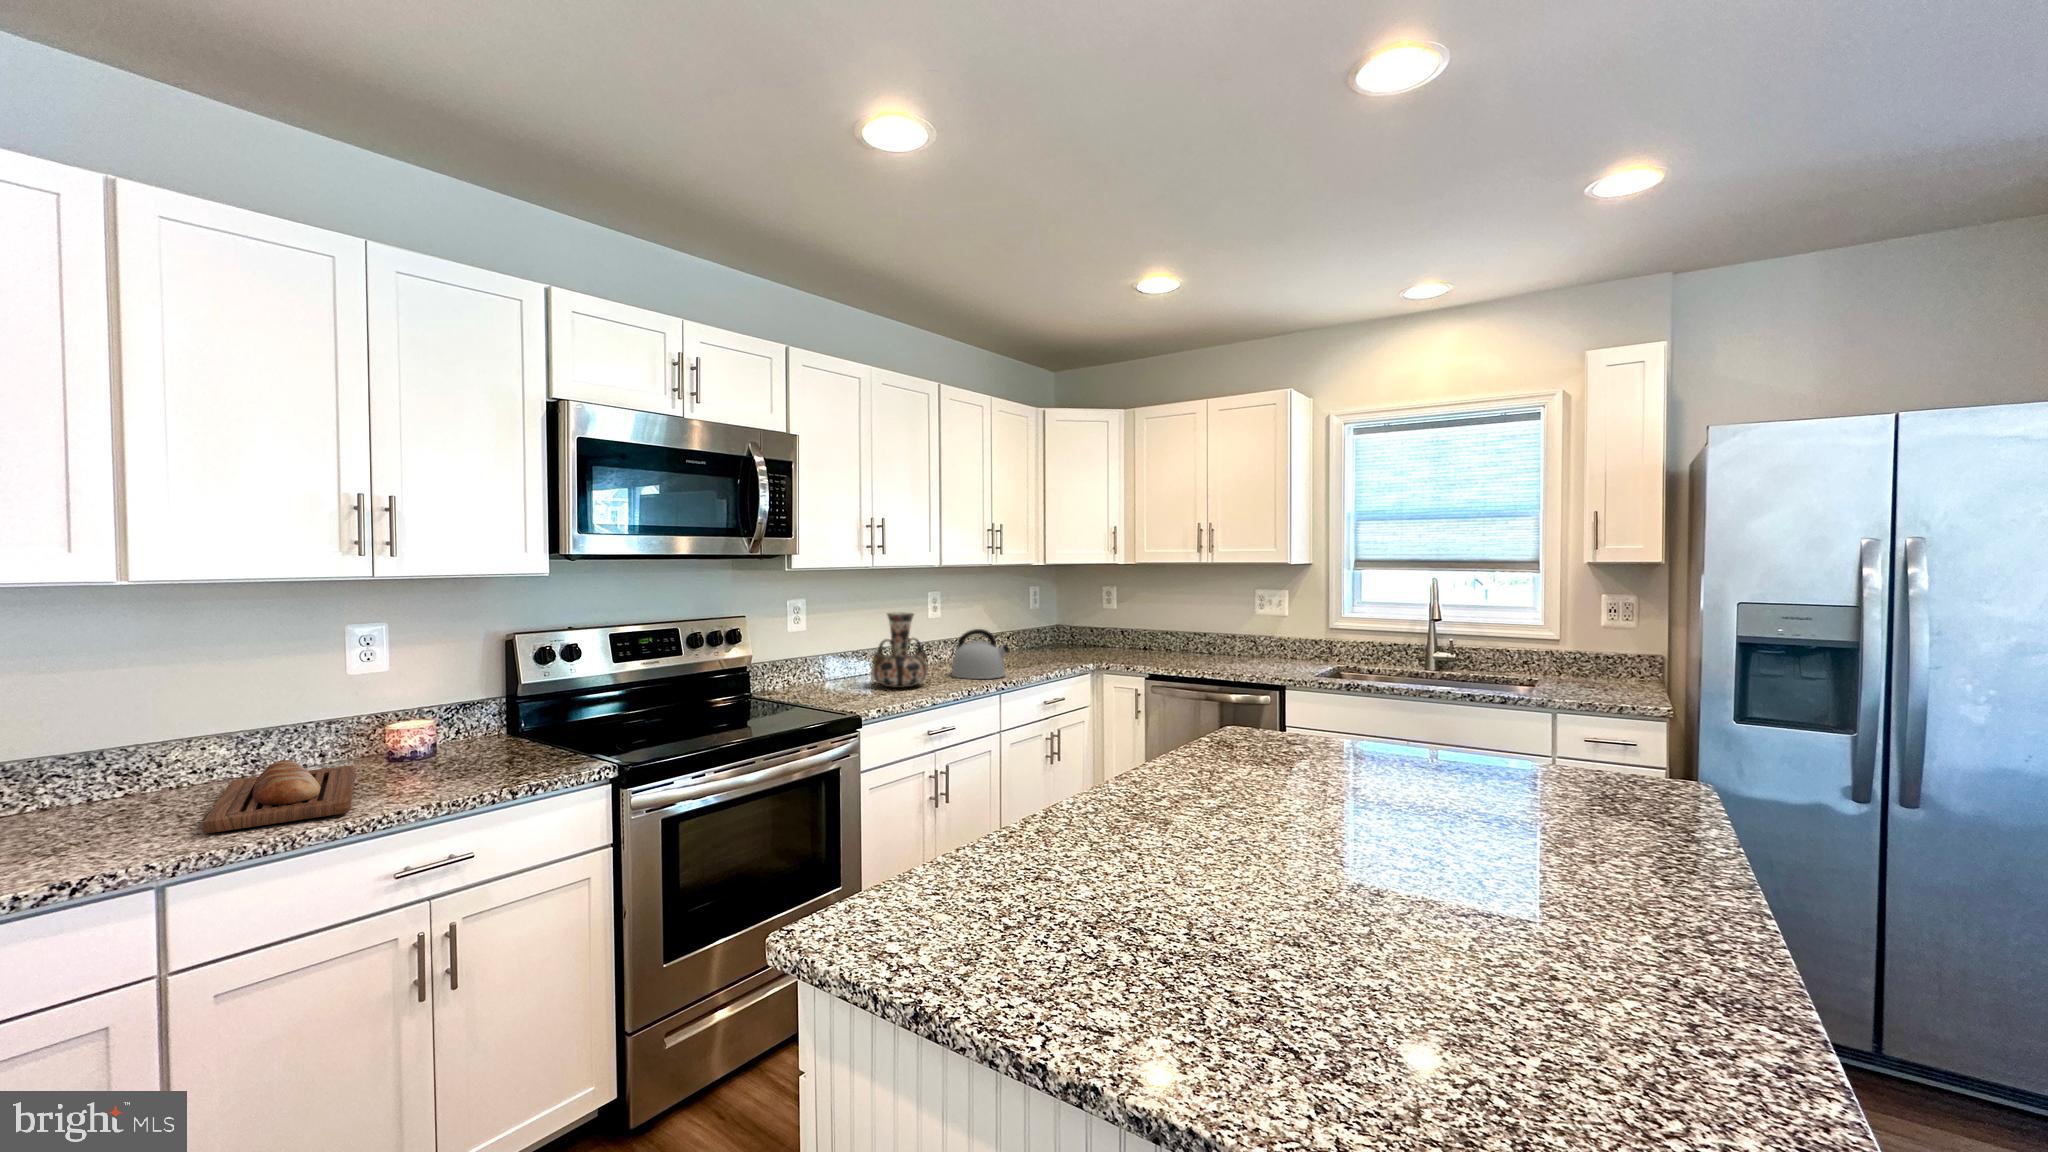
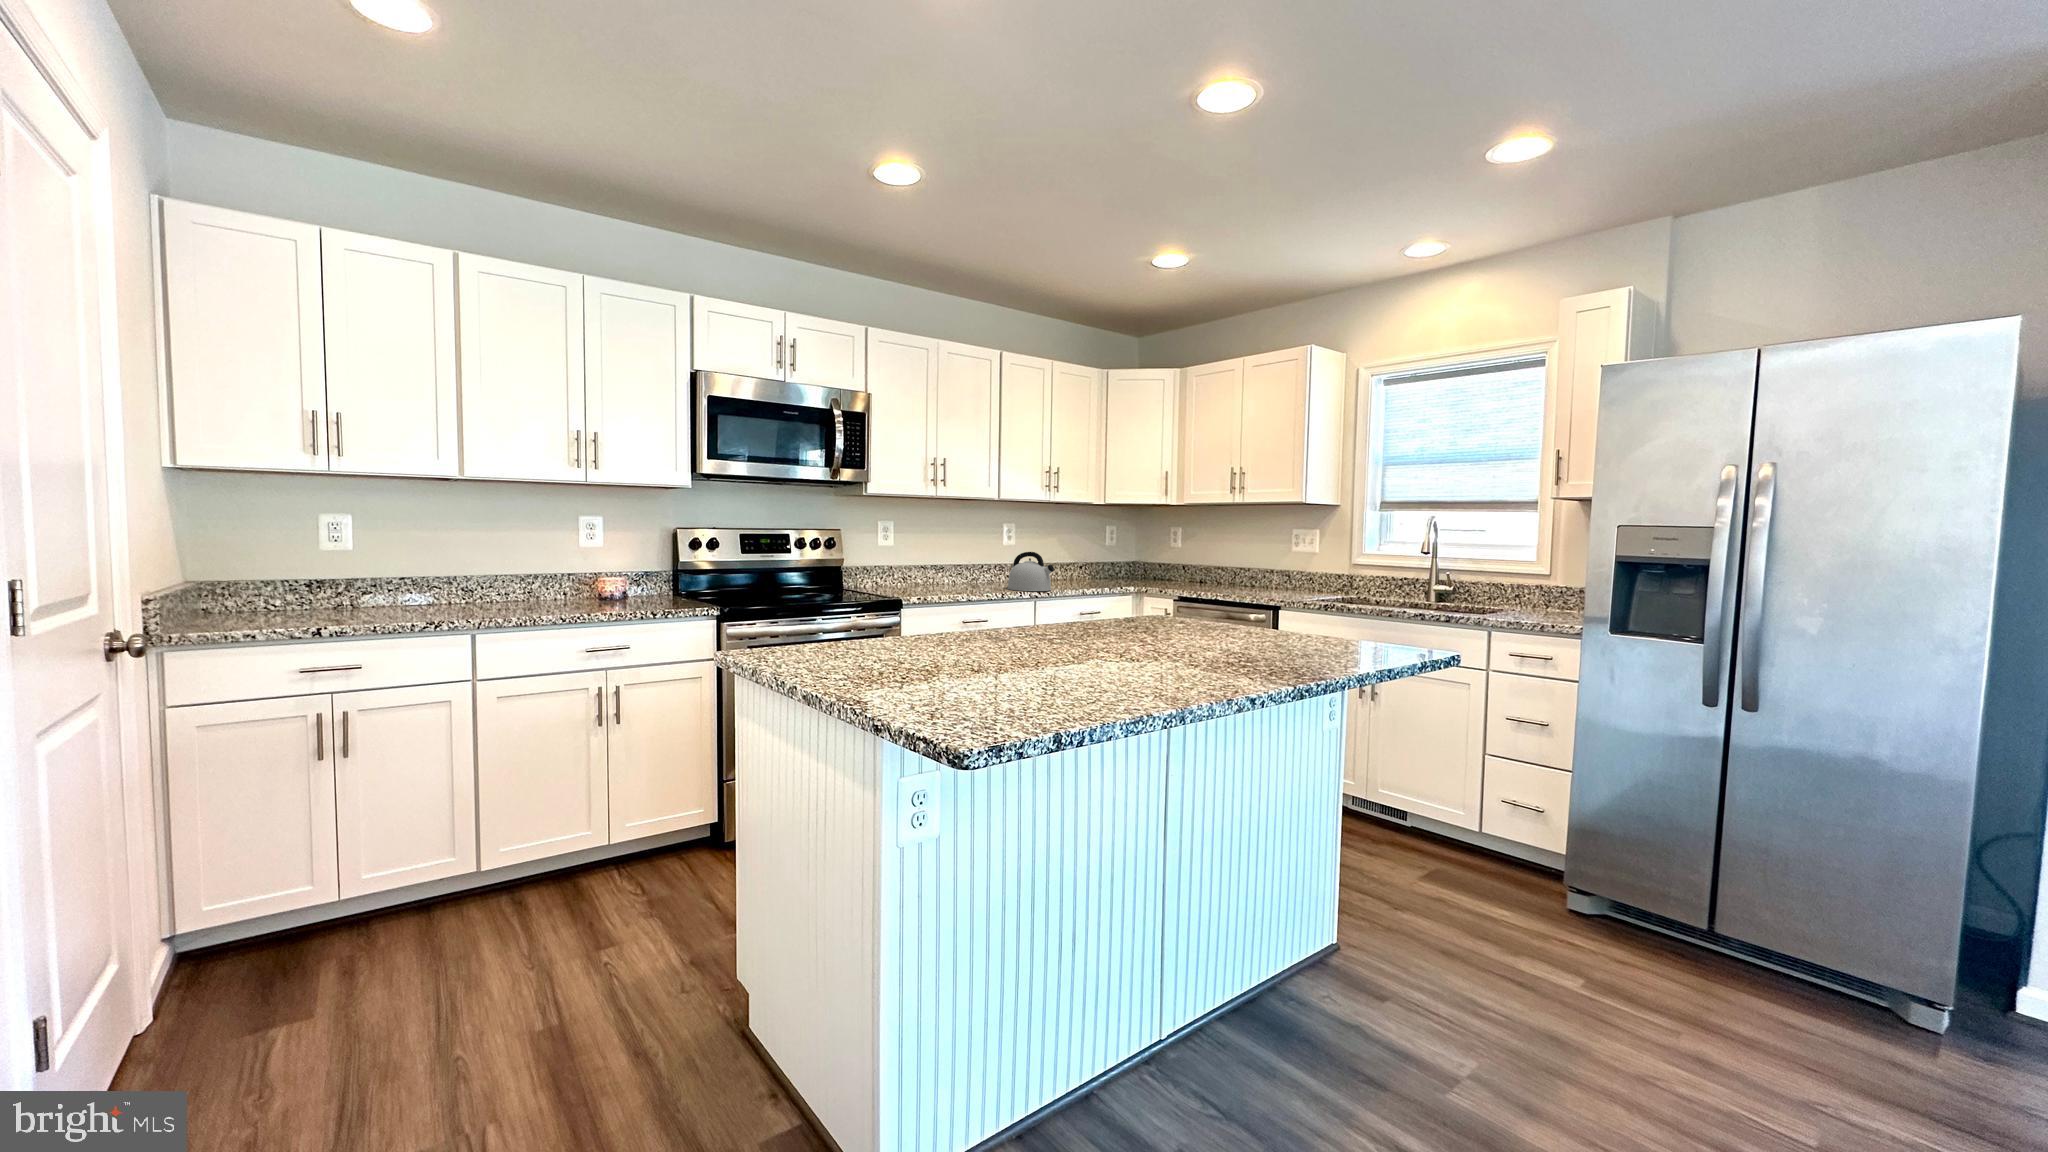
decorative vase: present [872,612,928,688] -> none [934,533,981,591]
bread loaf: present [203,760,355,833] -> none [496,588,577,614]

